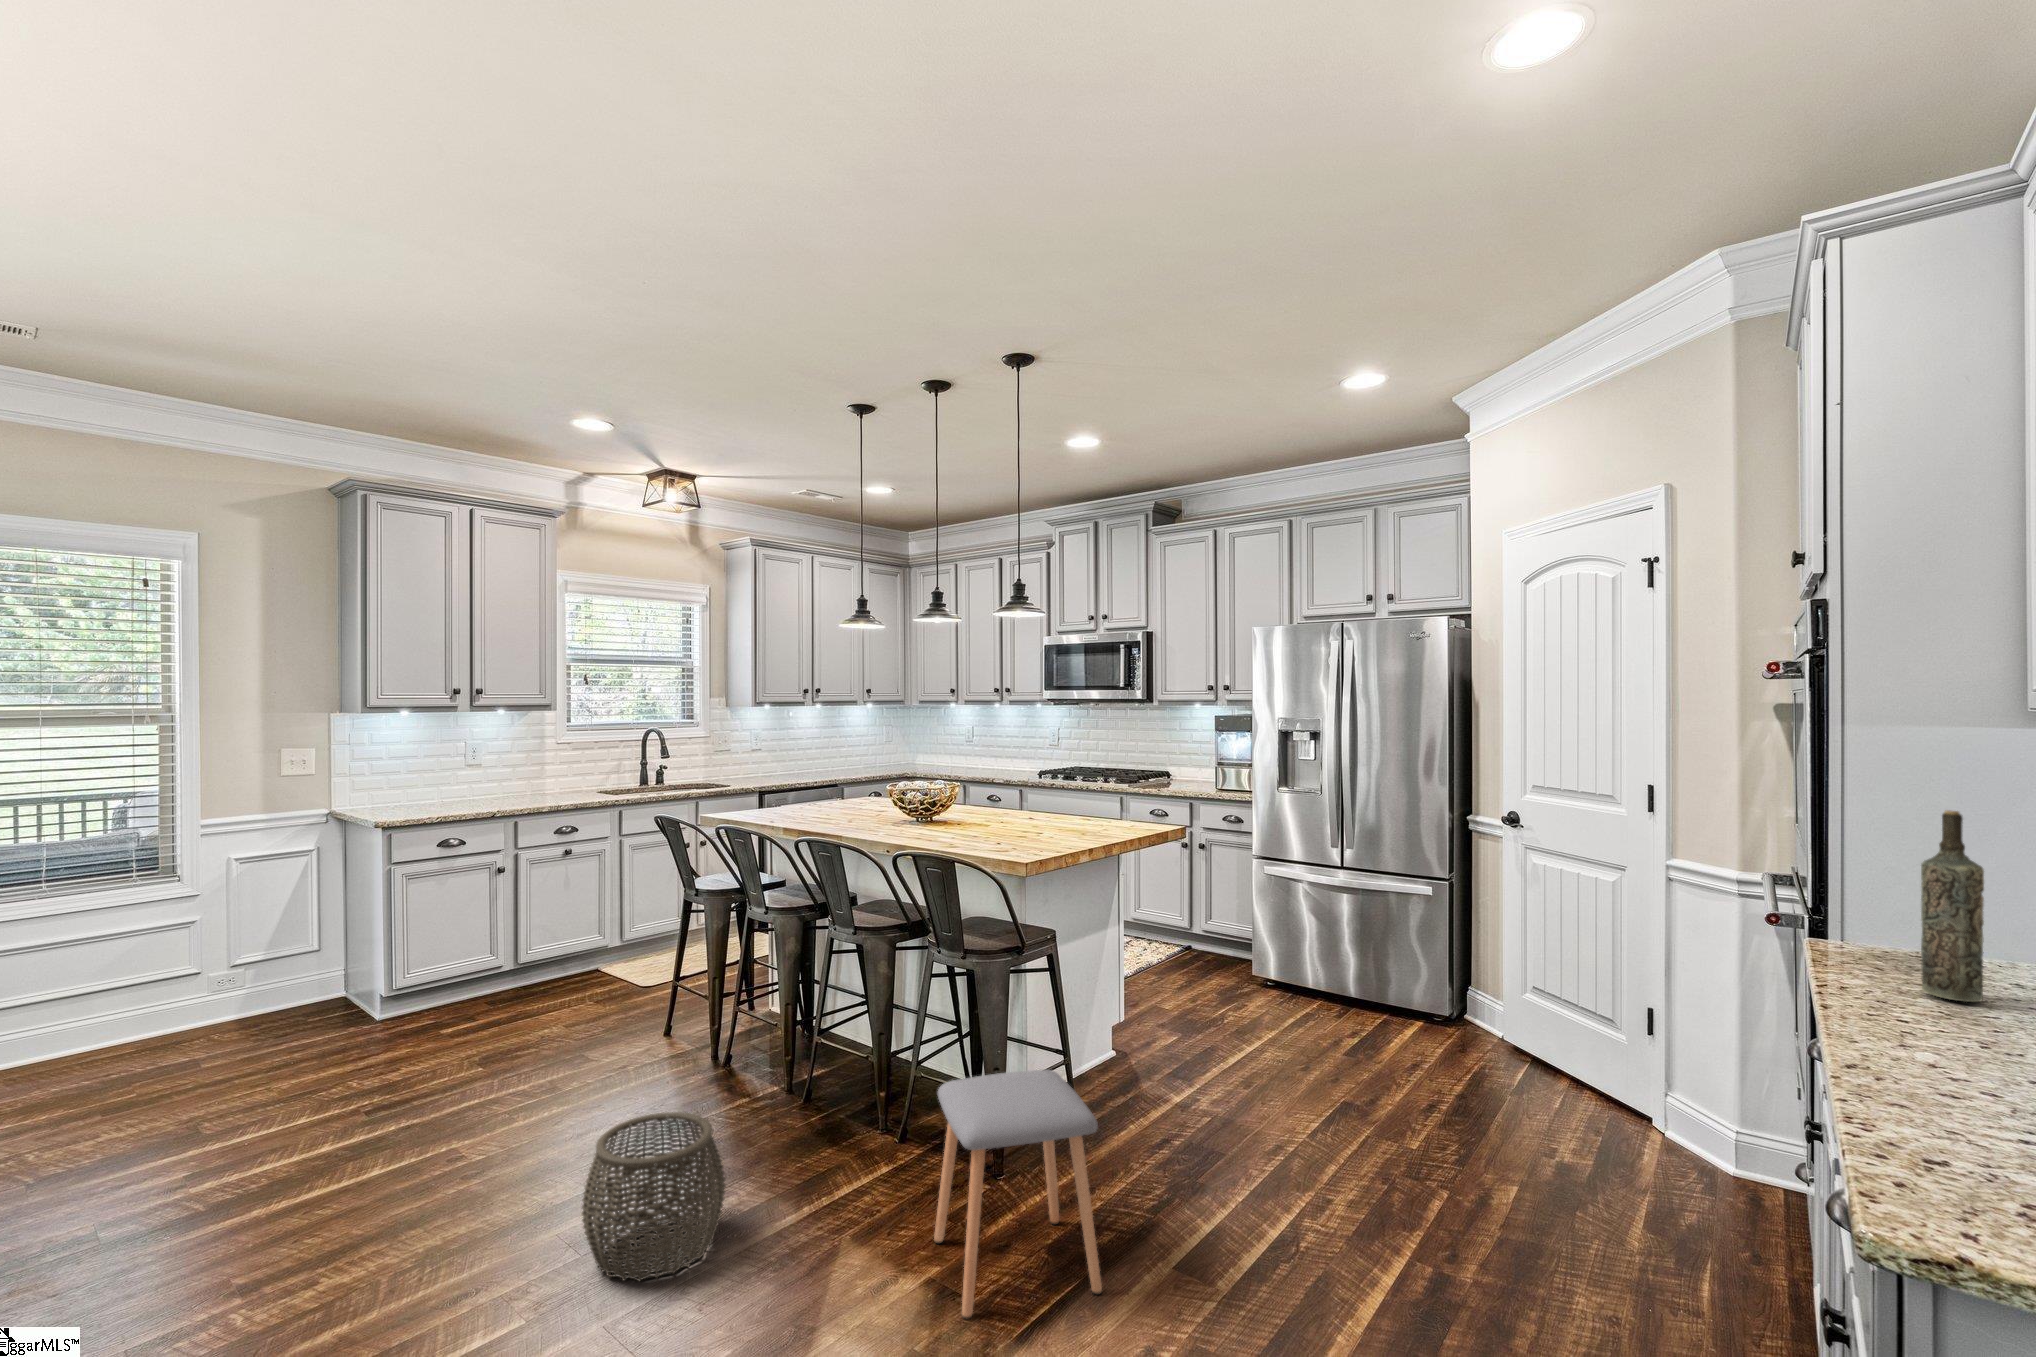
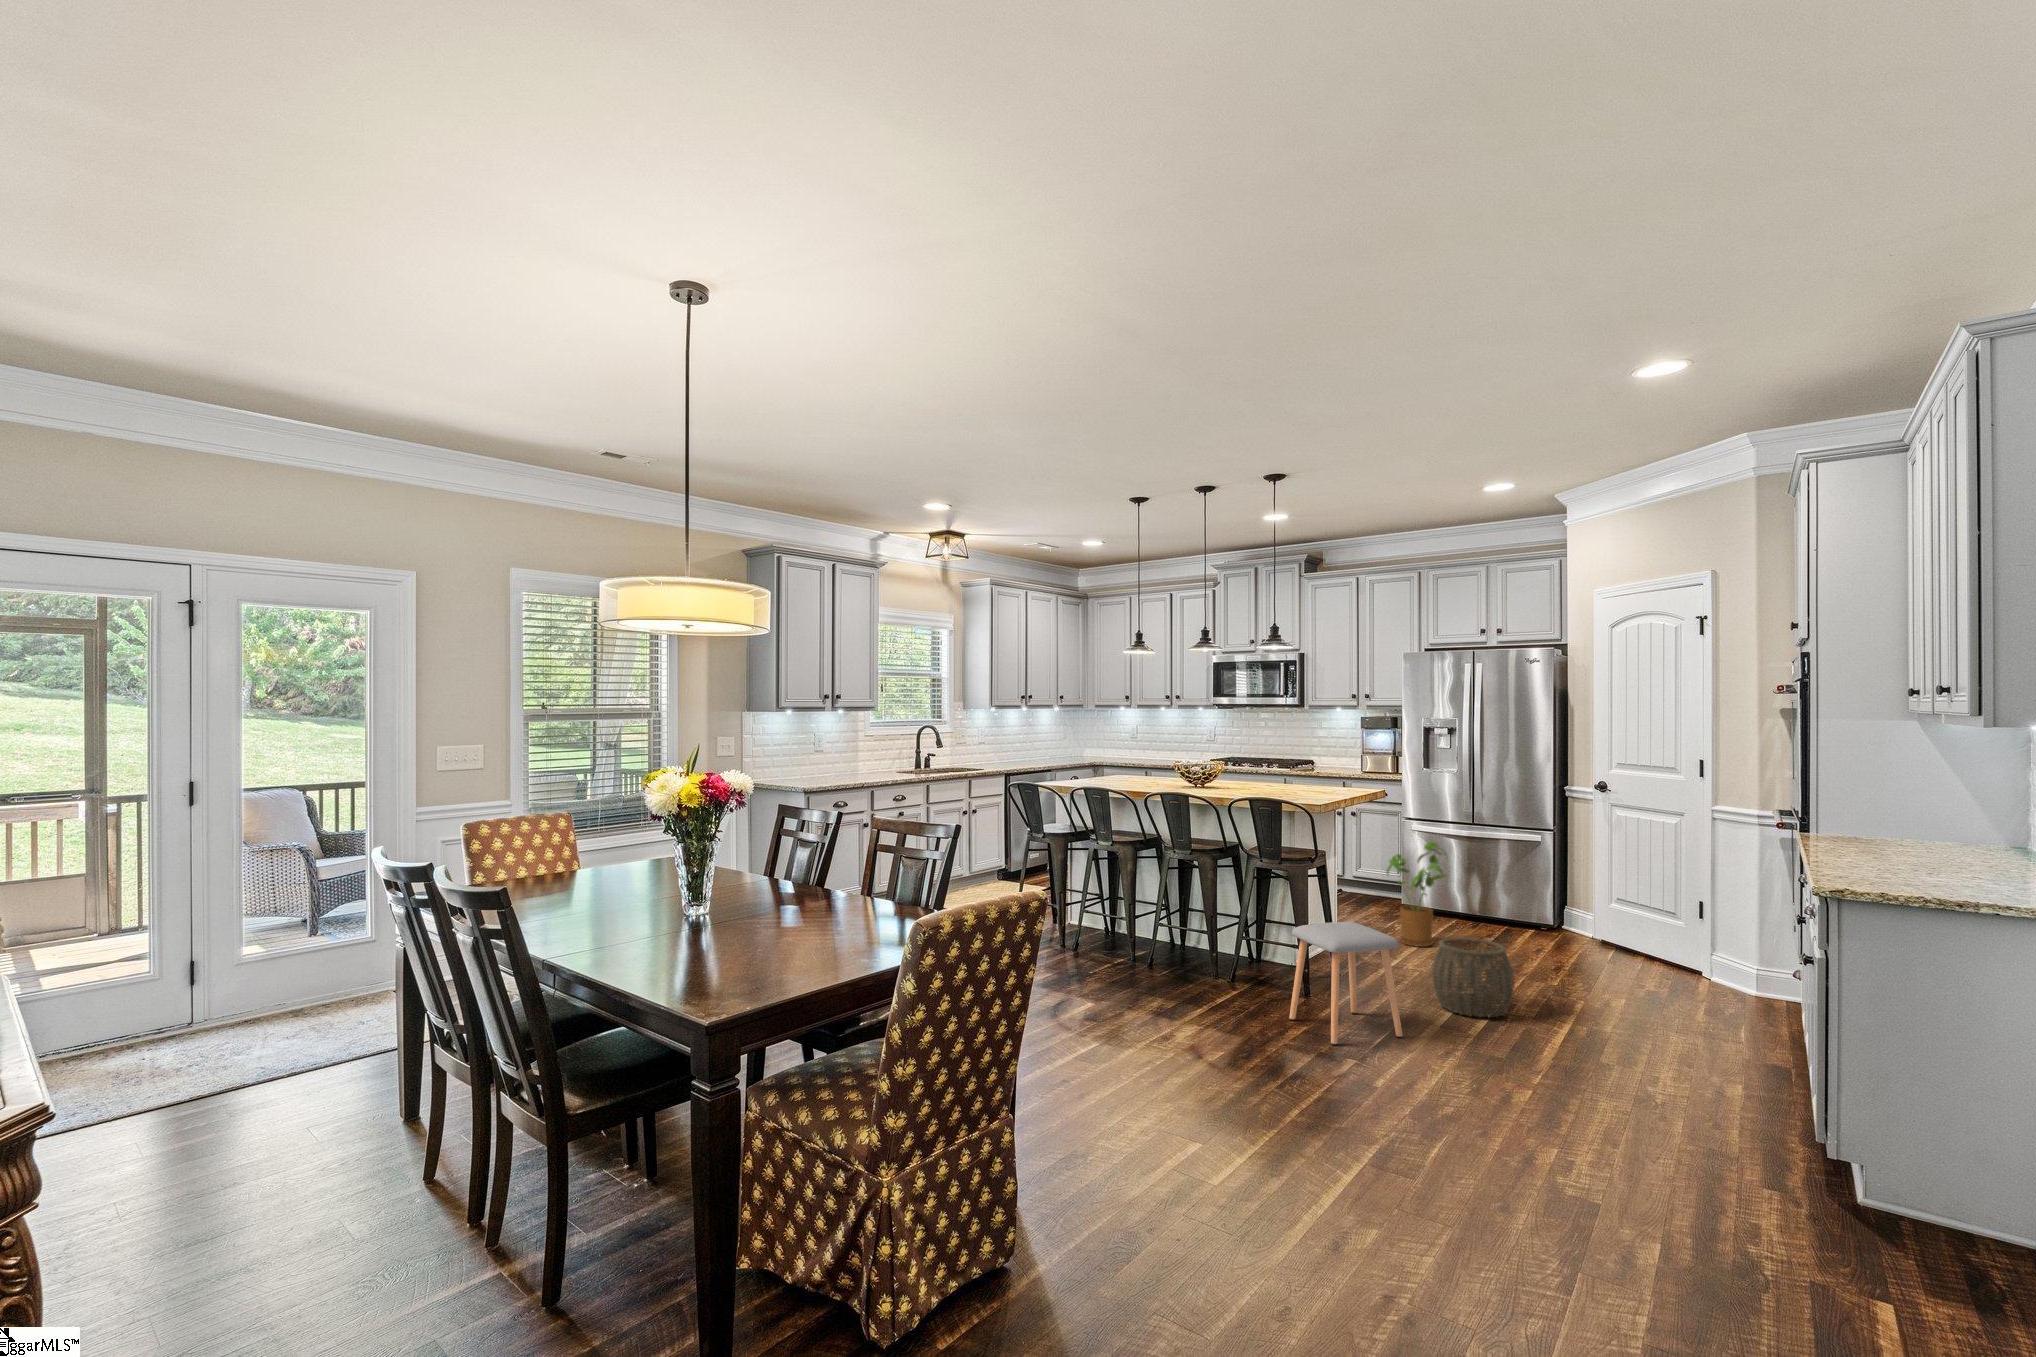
bottle: present [1921,811,1984,1002] -> none [1852,758,1880,845]
house plant: none [1203,901,1289,1059] -> present [1386,842,1445,947]
woven basket: present [582,1112,726,1281] -> present [1432,937,1514,1018]

